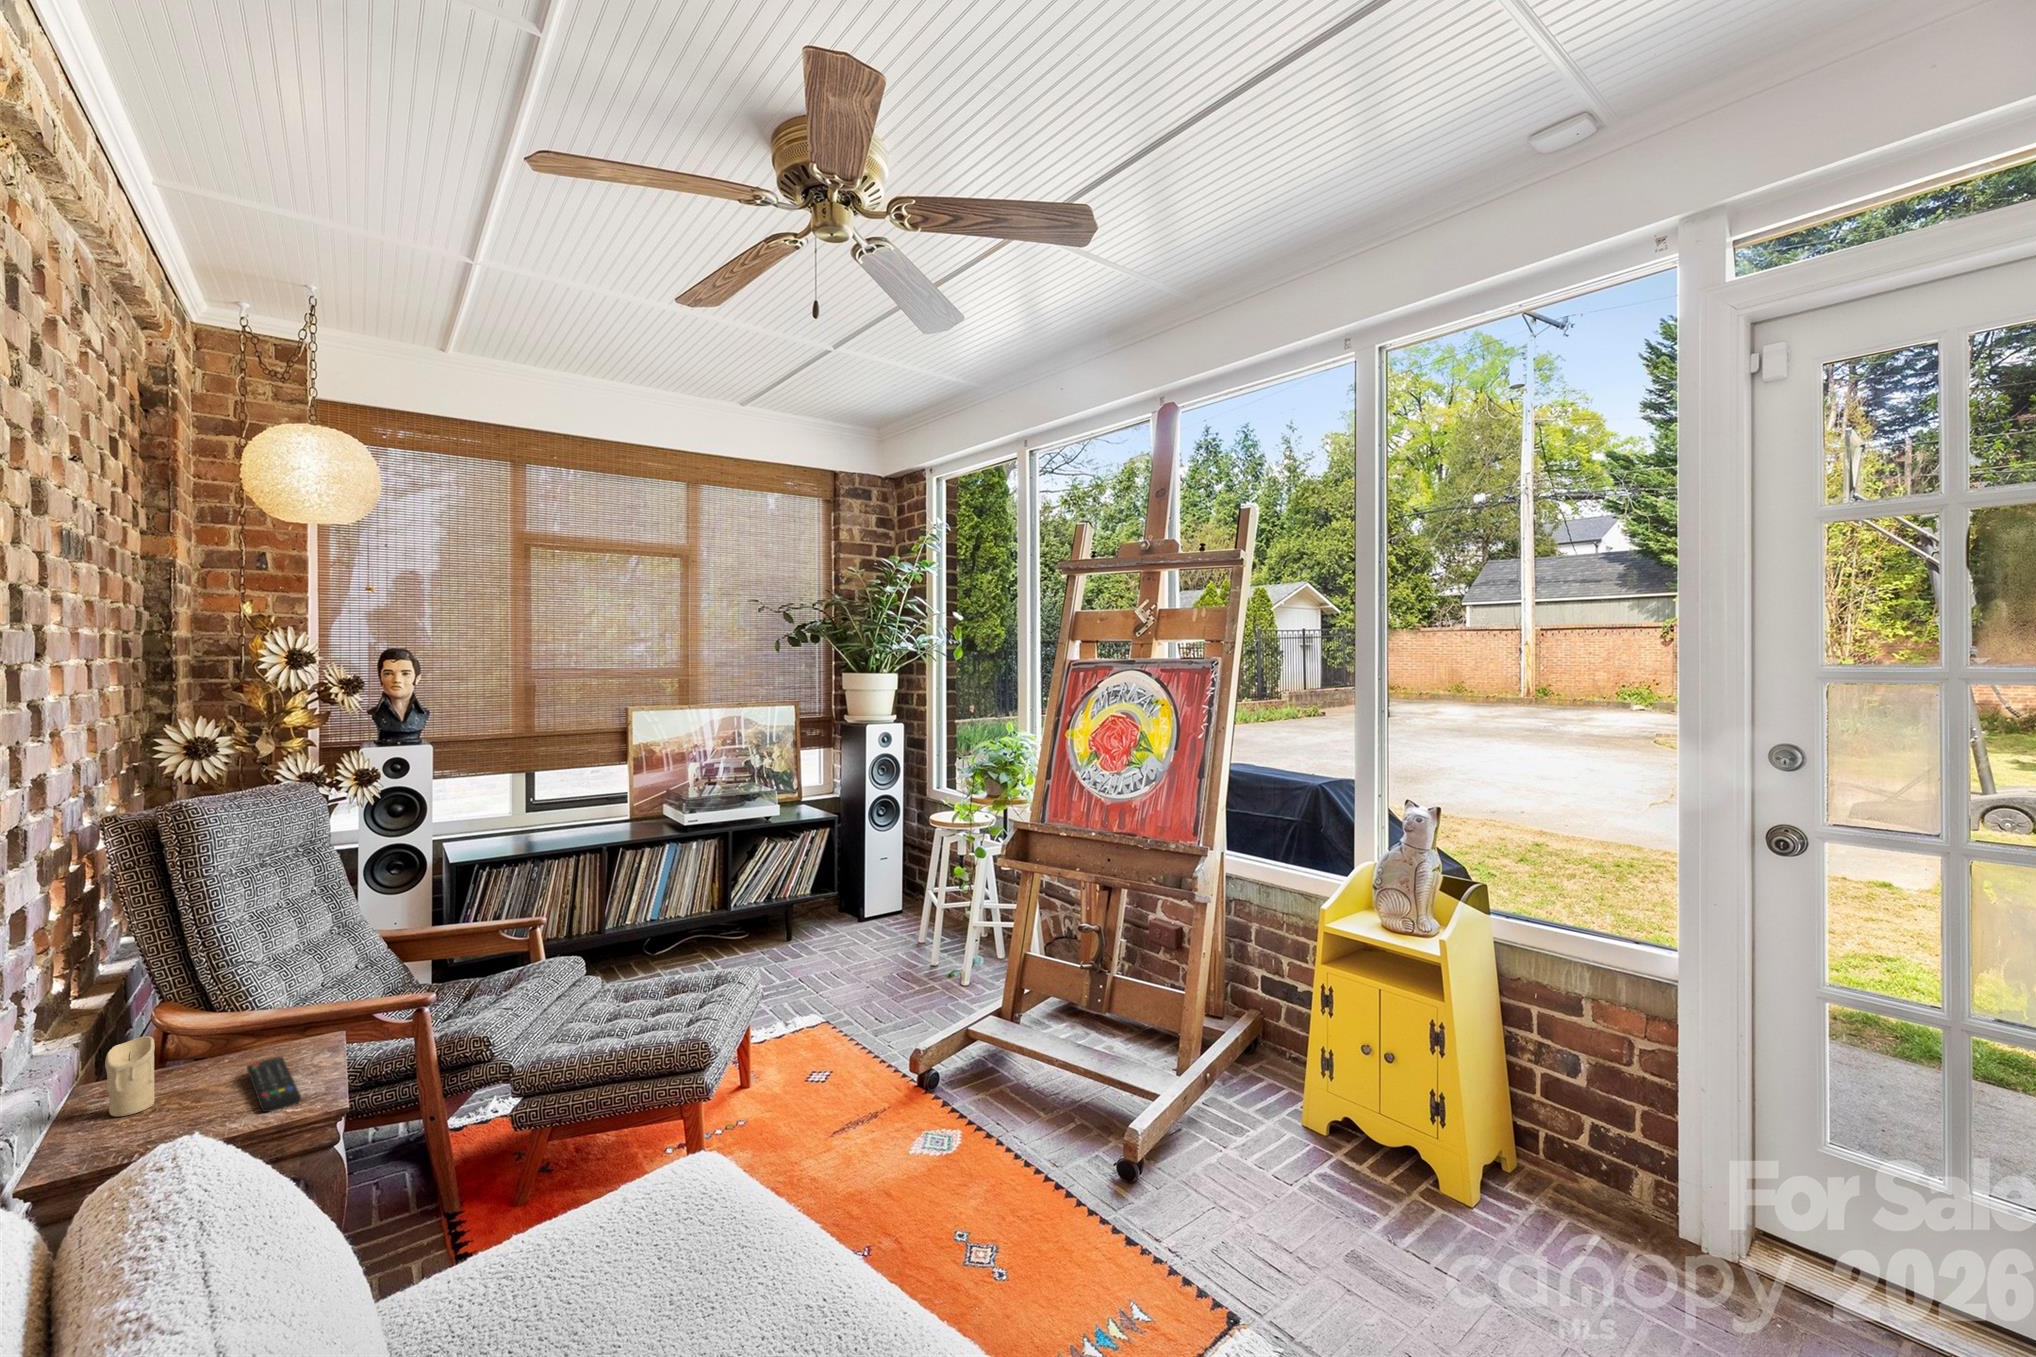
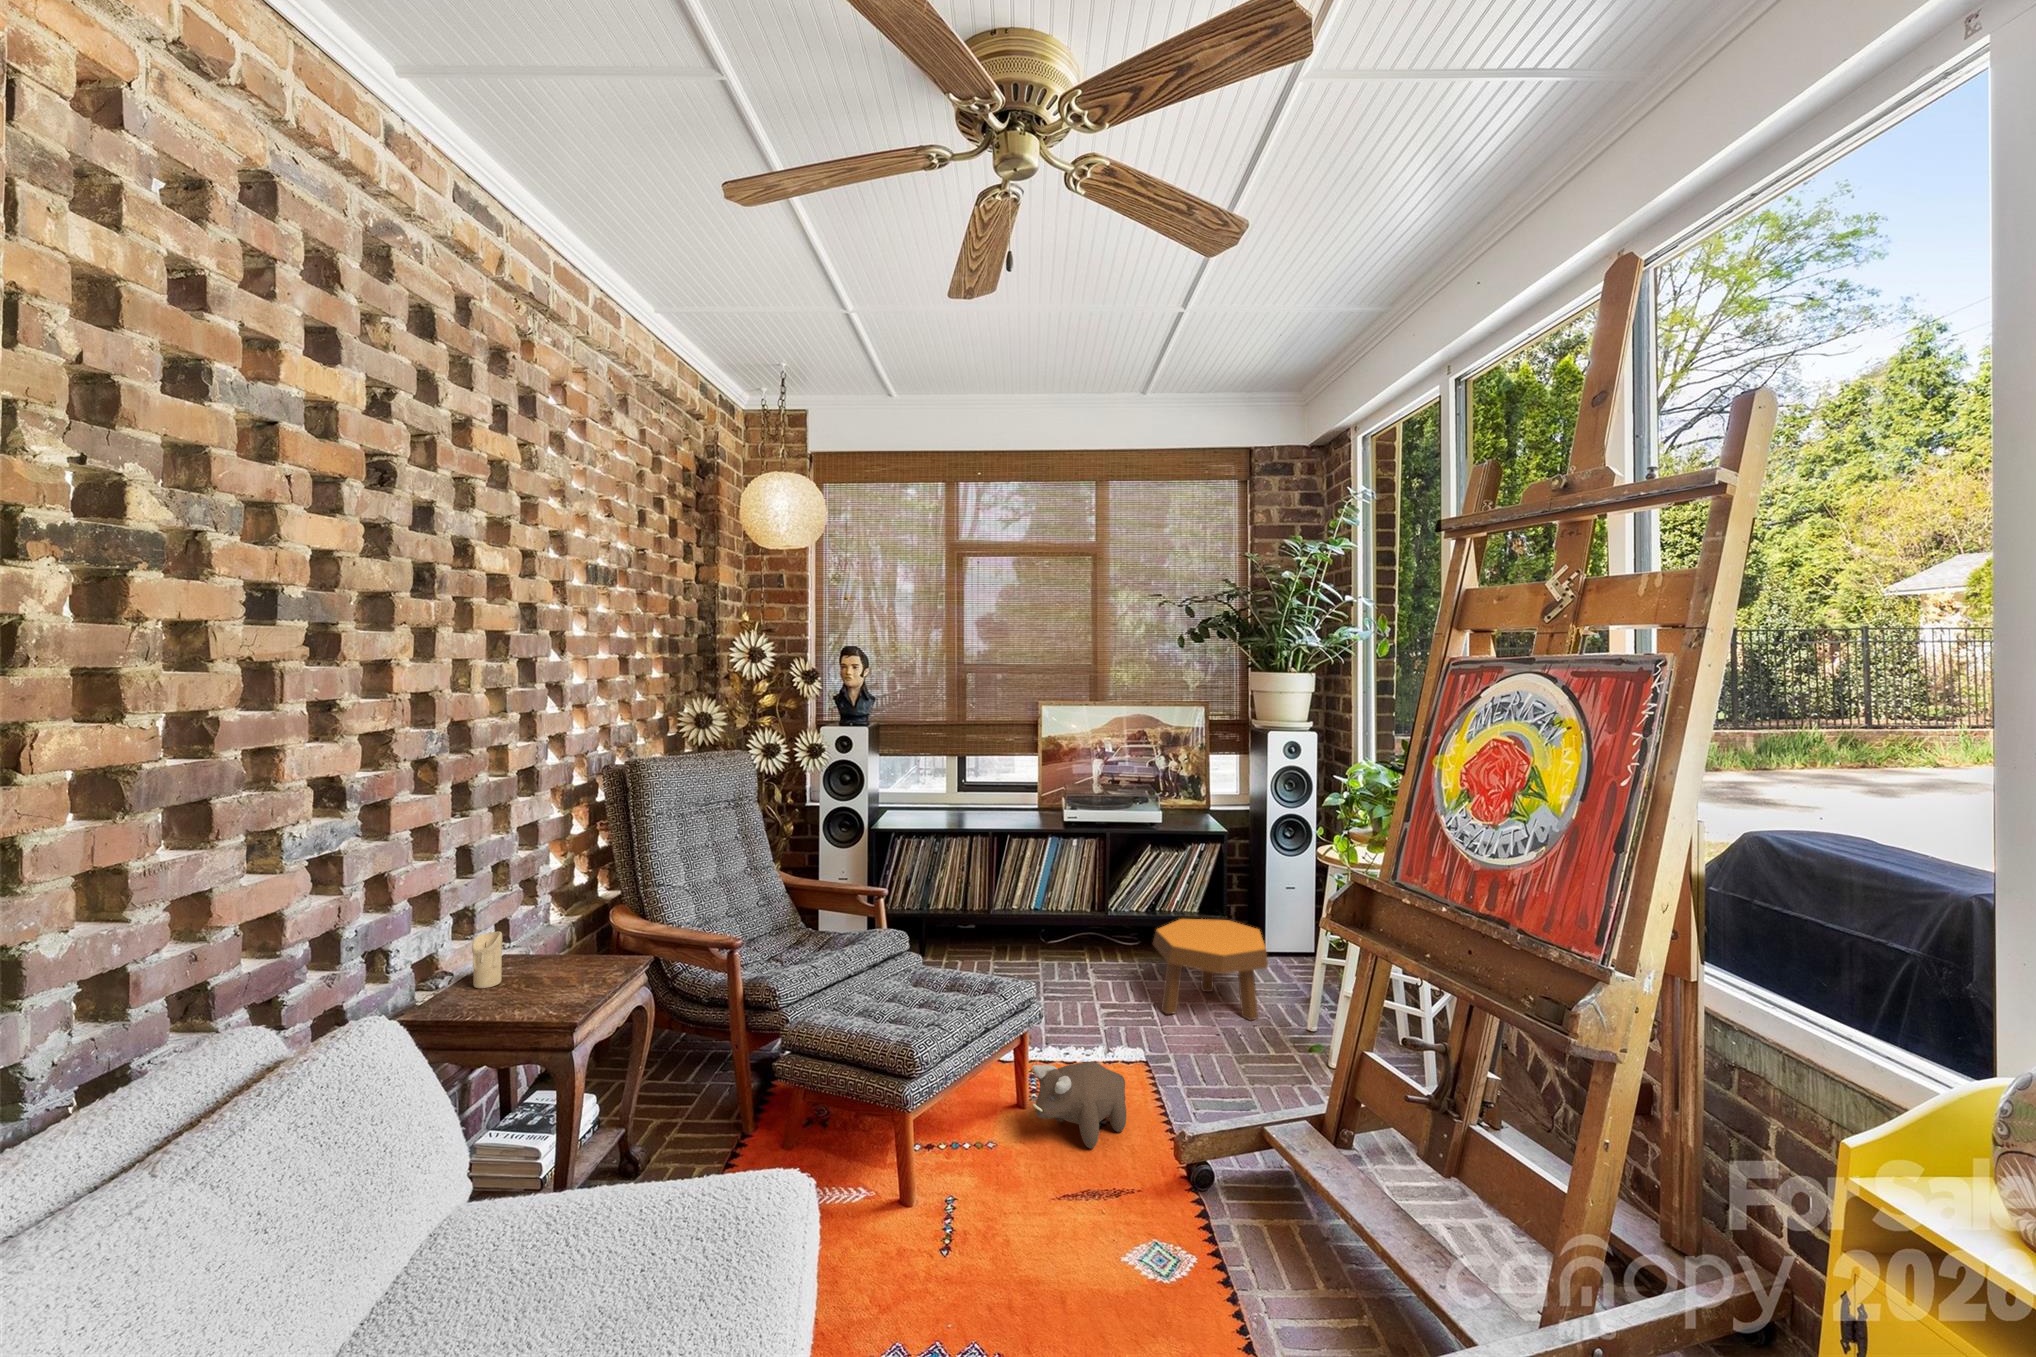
footstool: none [797,894,905,985] -> present [1153,919,1268,1020]
plush toy: none [771,1023,849,1095] -> present [1032,1062,1127,1148]
remote control: present [247,1057,301,1112] -> none [518,969,586,1016]

